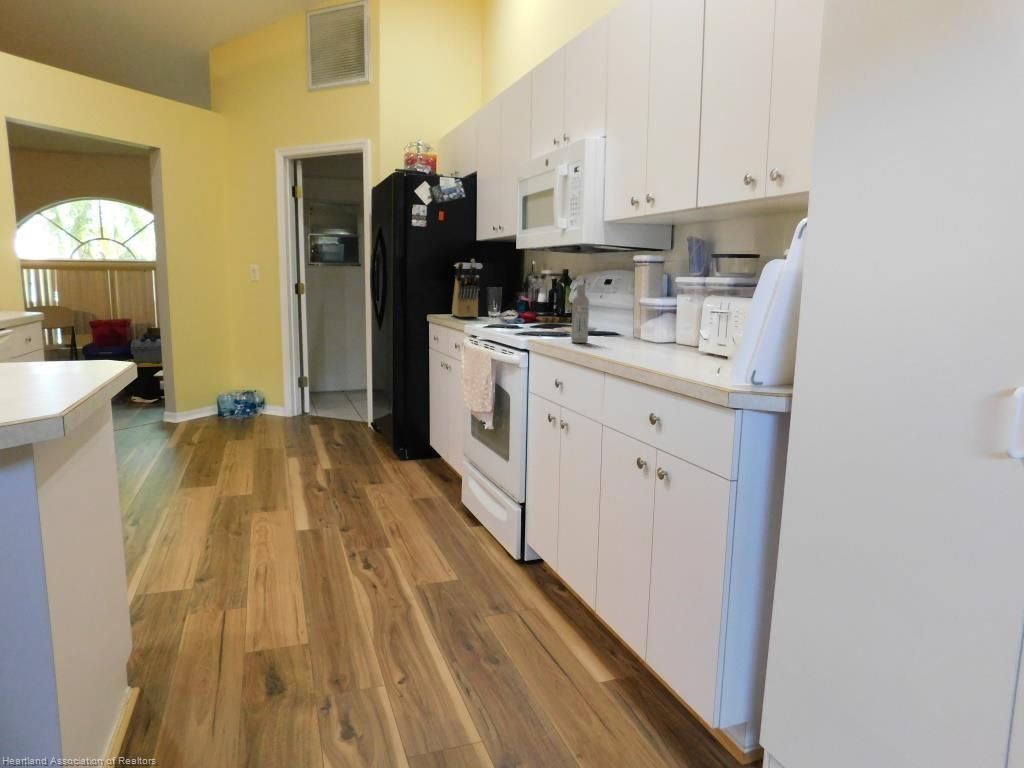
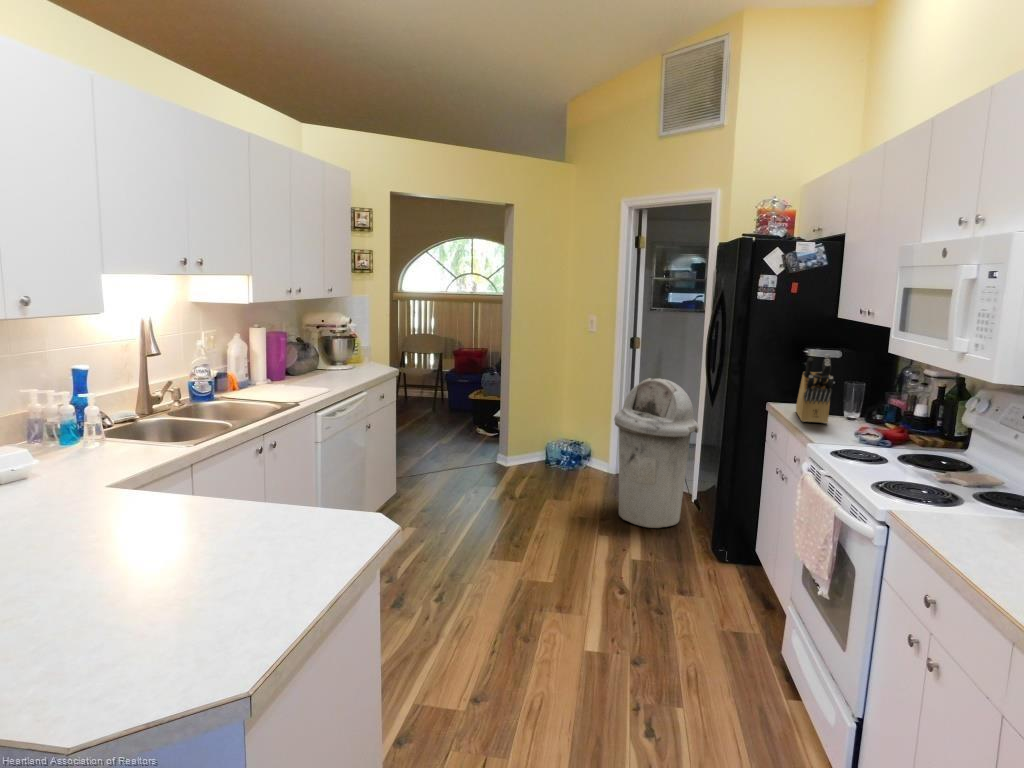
bottle: present [571,285,589,343] -> none [948,464,983,547]
trash can: none [291,308,371,446] -> present [614,378,699,528]

